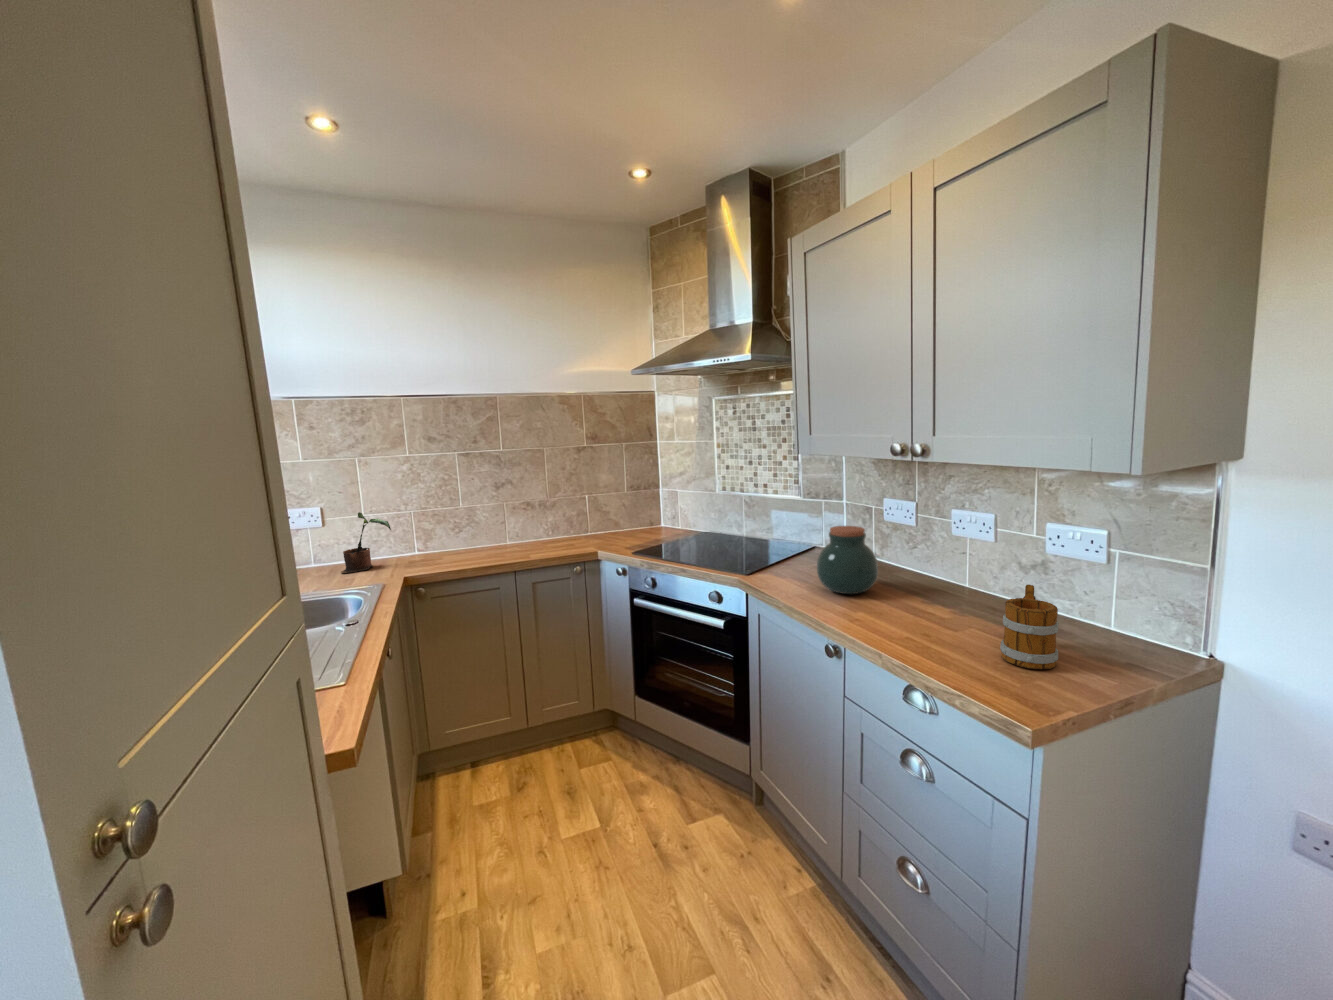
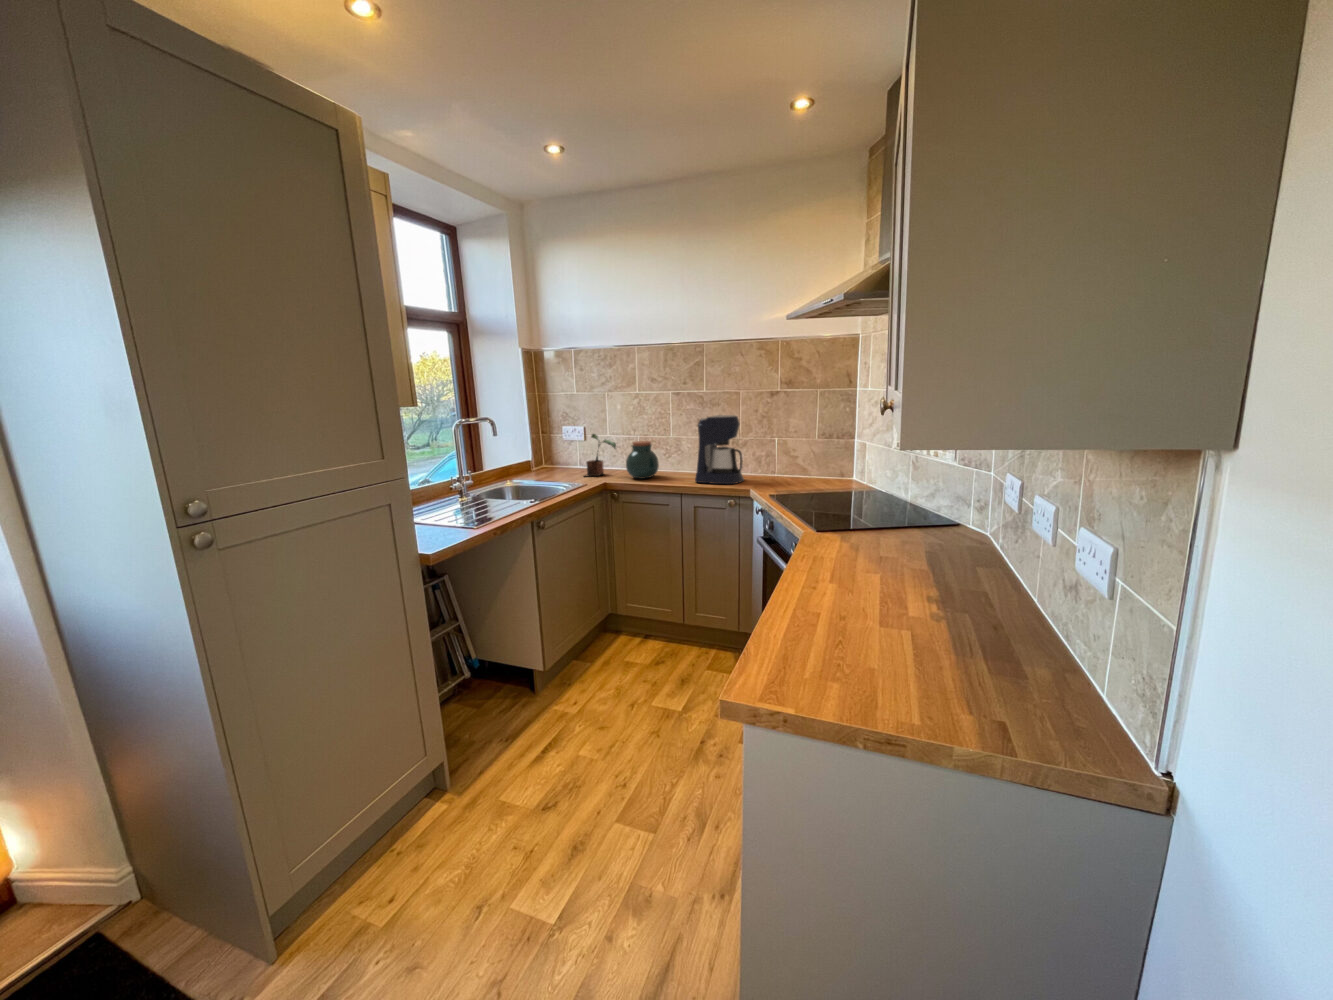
coffee maker: none [515,474,572,554] -> present [695,415,744,484]
jar: present [817,526,878,594] -> present [626,441,659,479]
mug: present [1000,585,1059,669] -> none [859,592,941,690]

